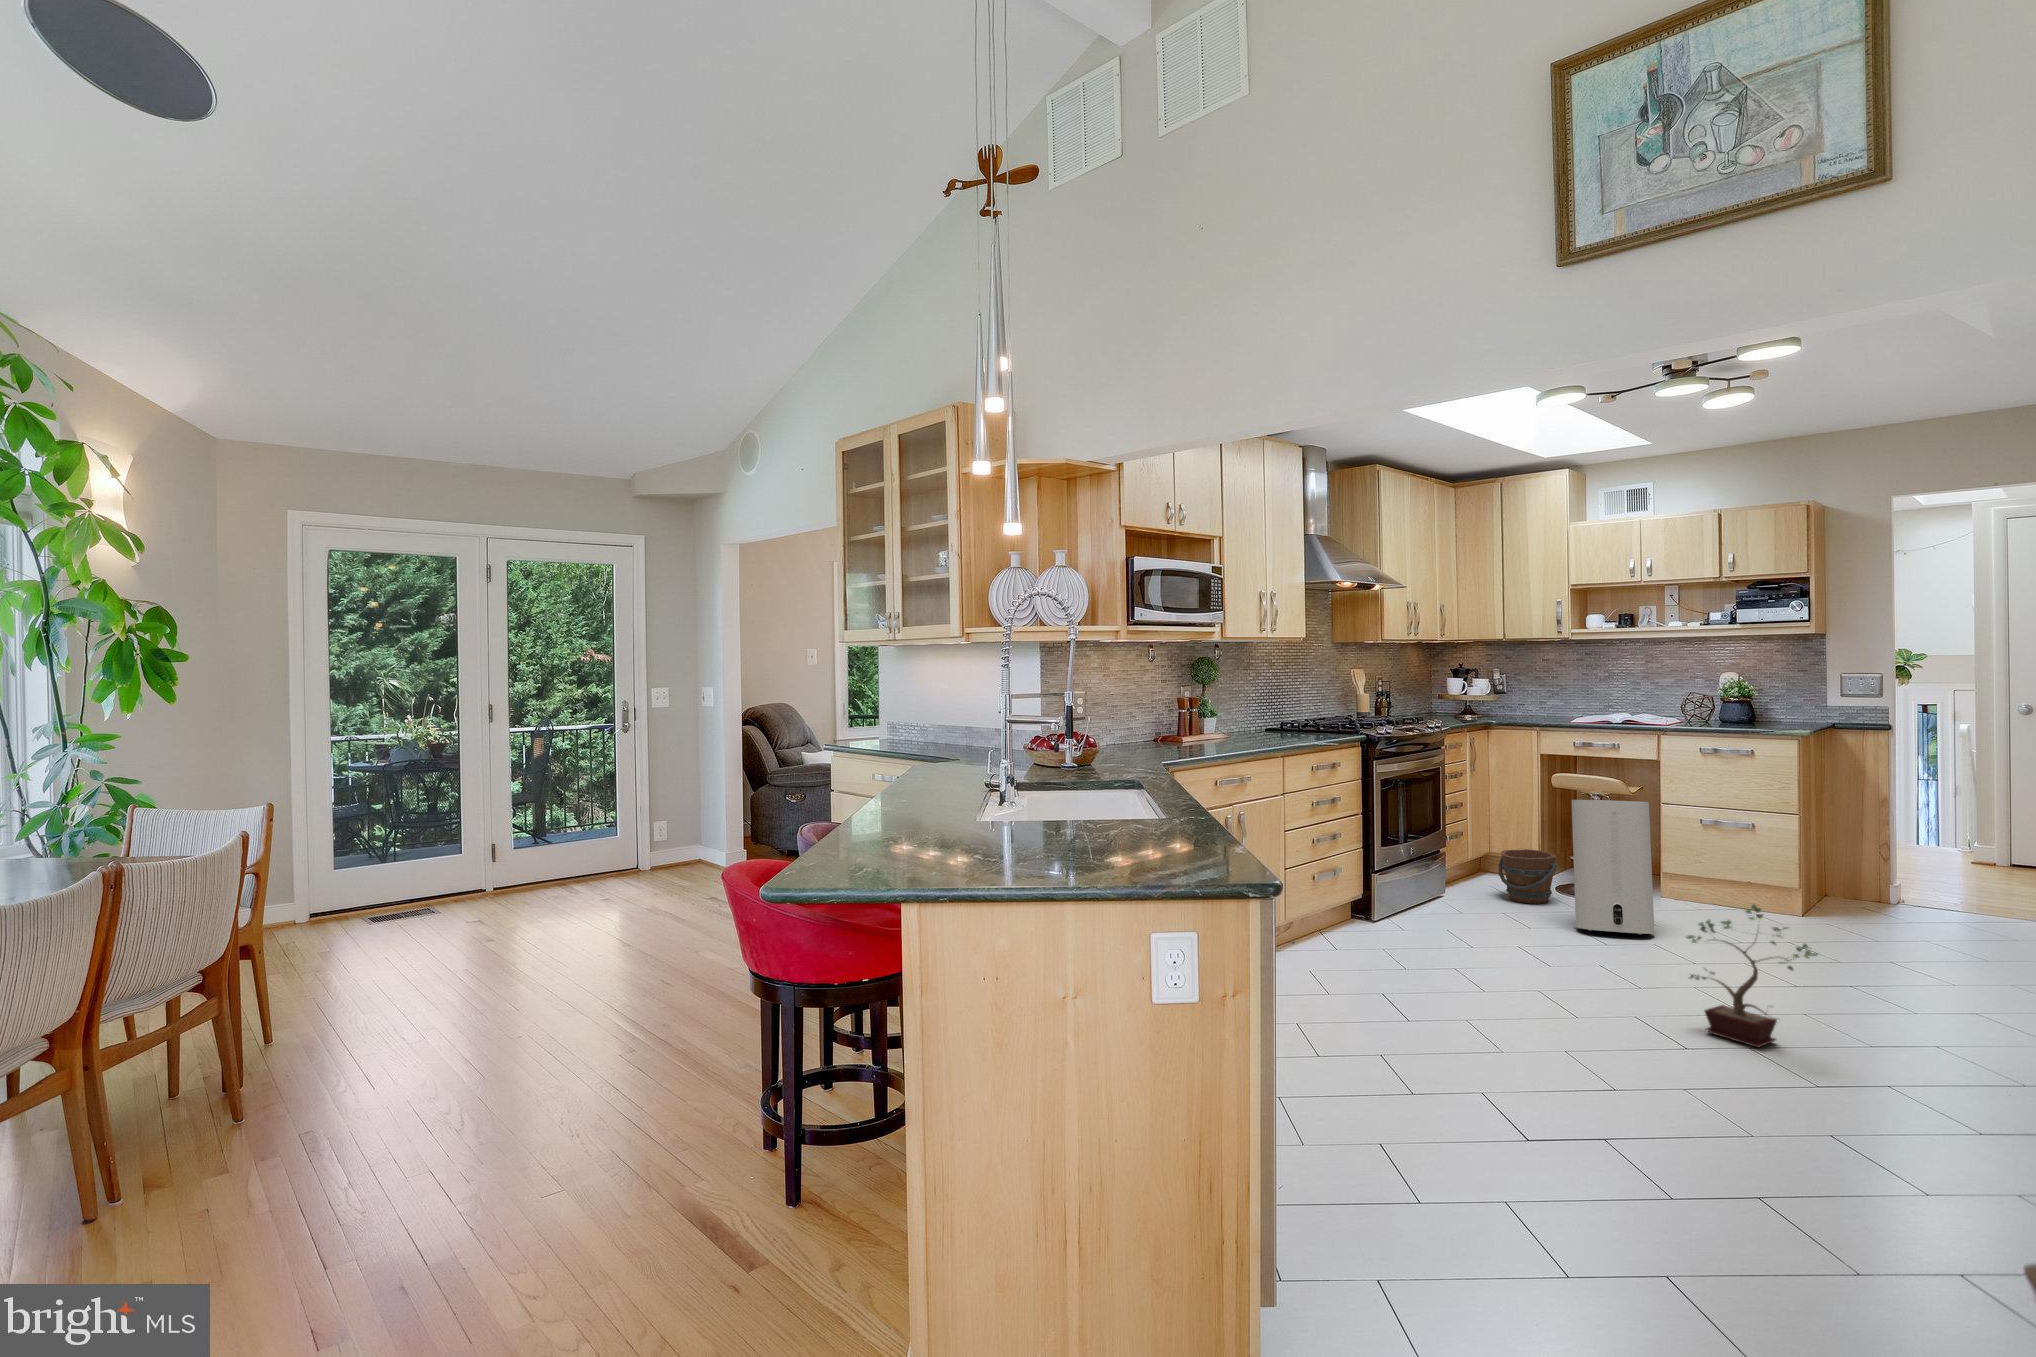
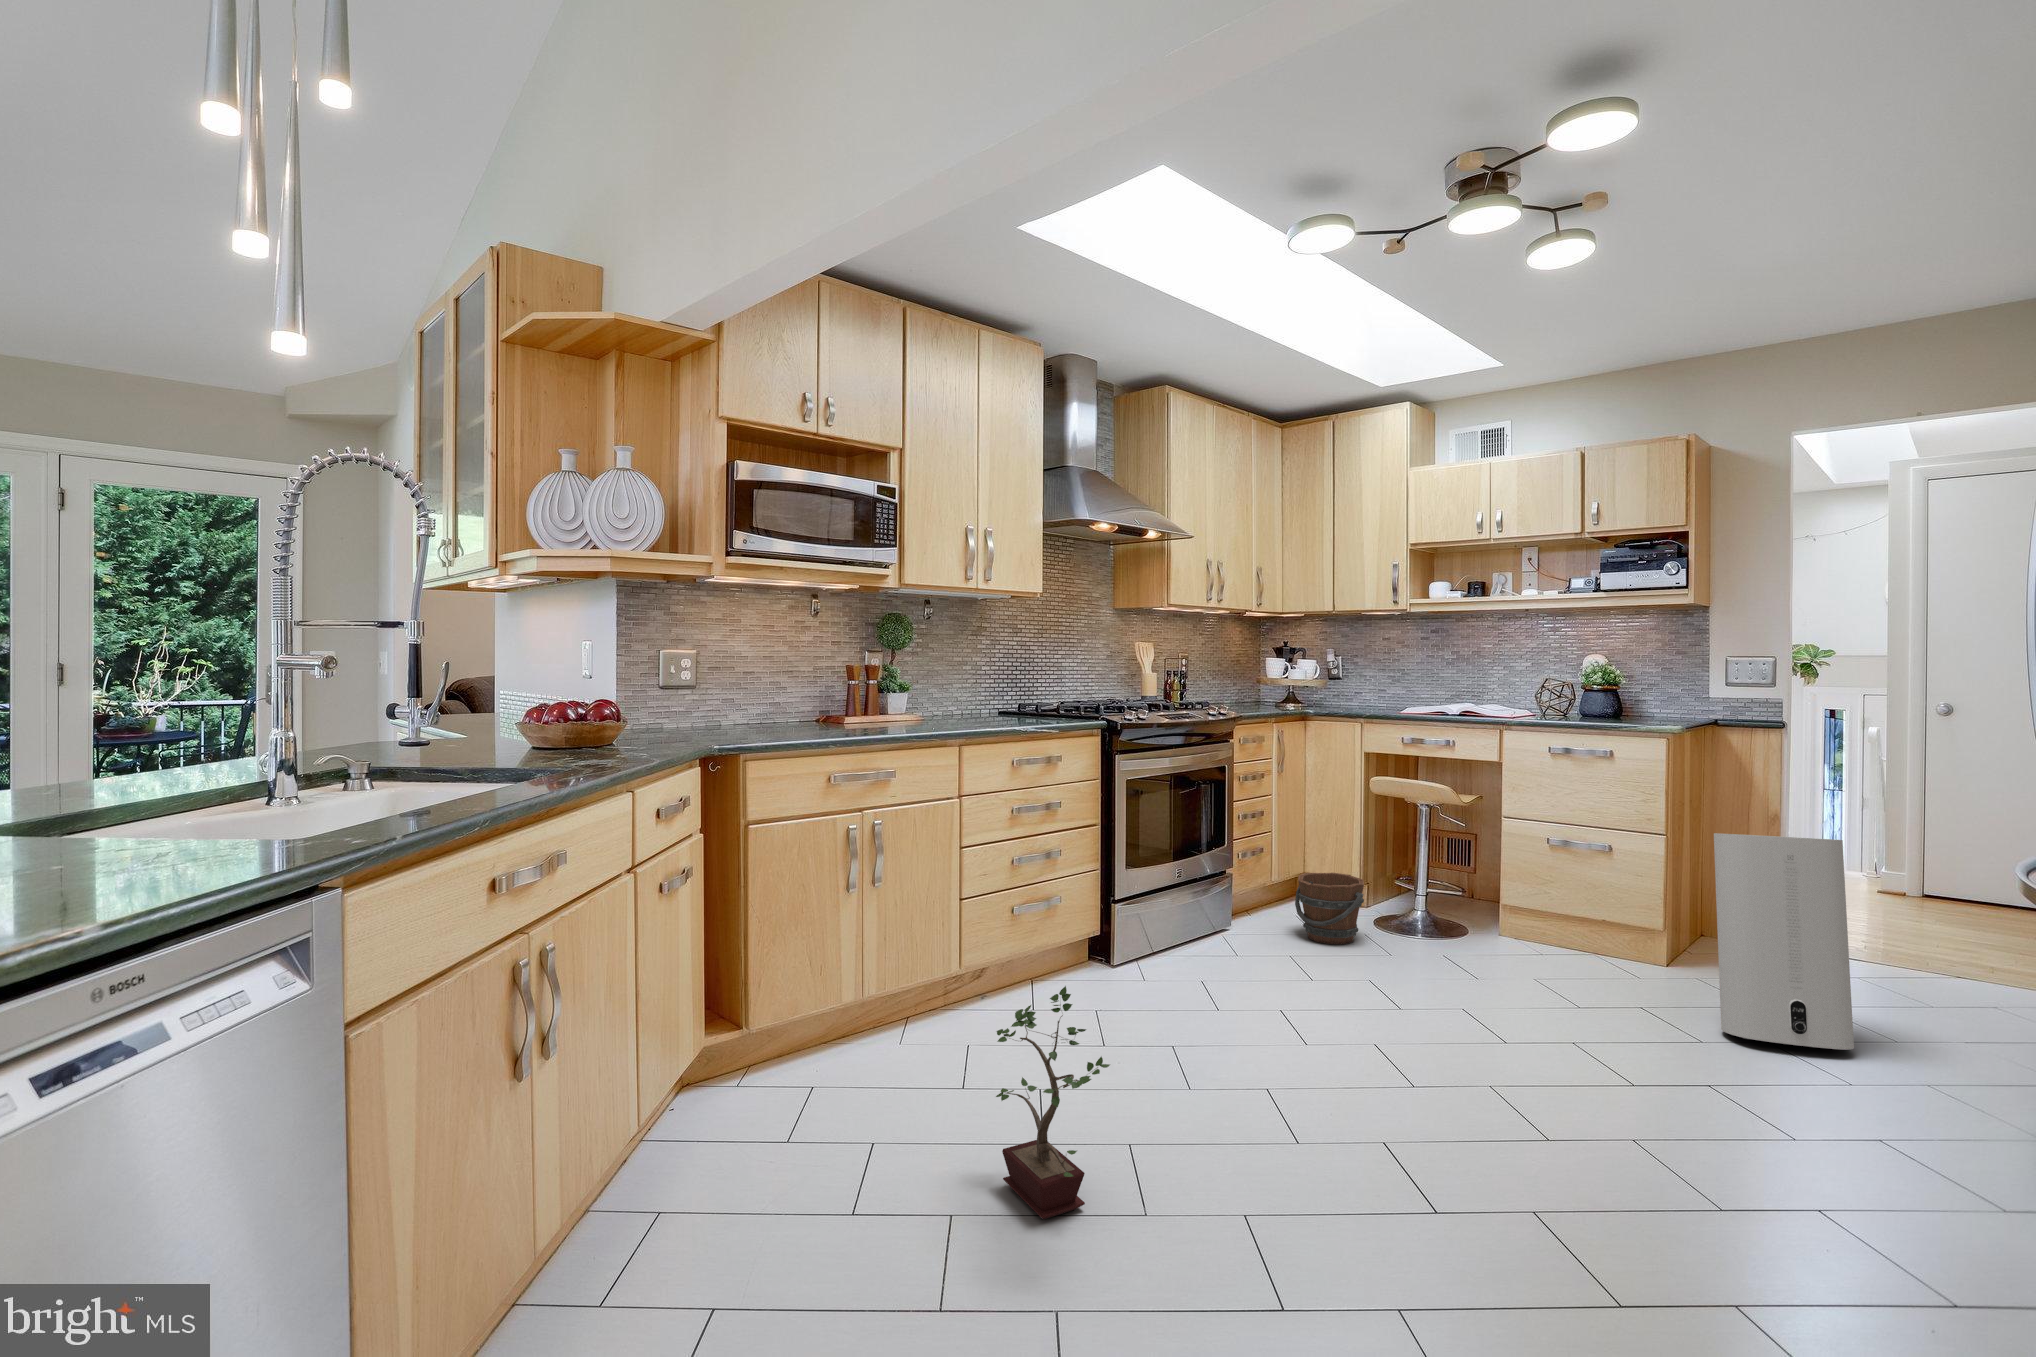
air purifier: present [1572,800,1654,935] -> present [1714,833,1854,1050]
potted plant: present [1687,905,1818,1048] -> present [996,986,1110,1219]

